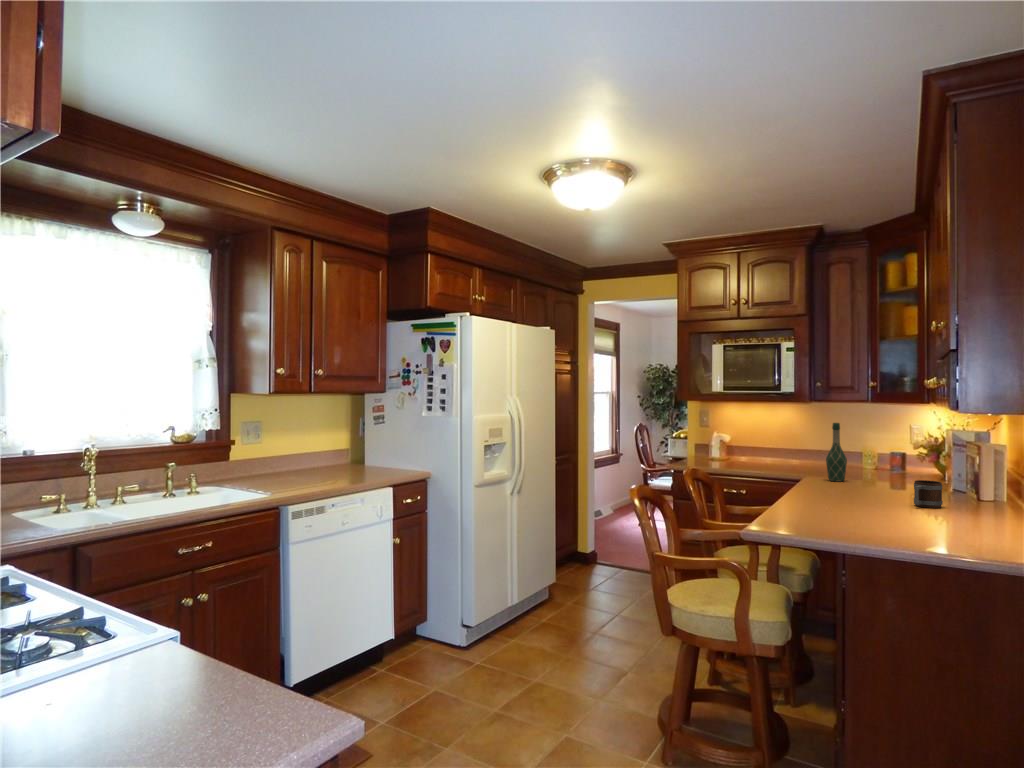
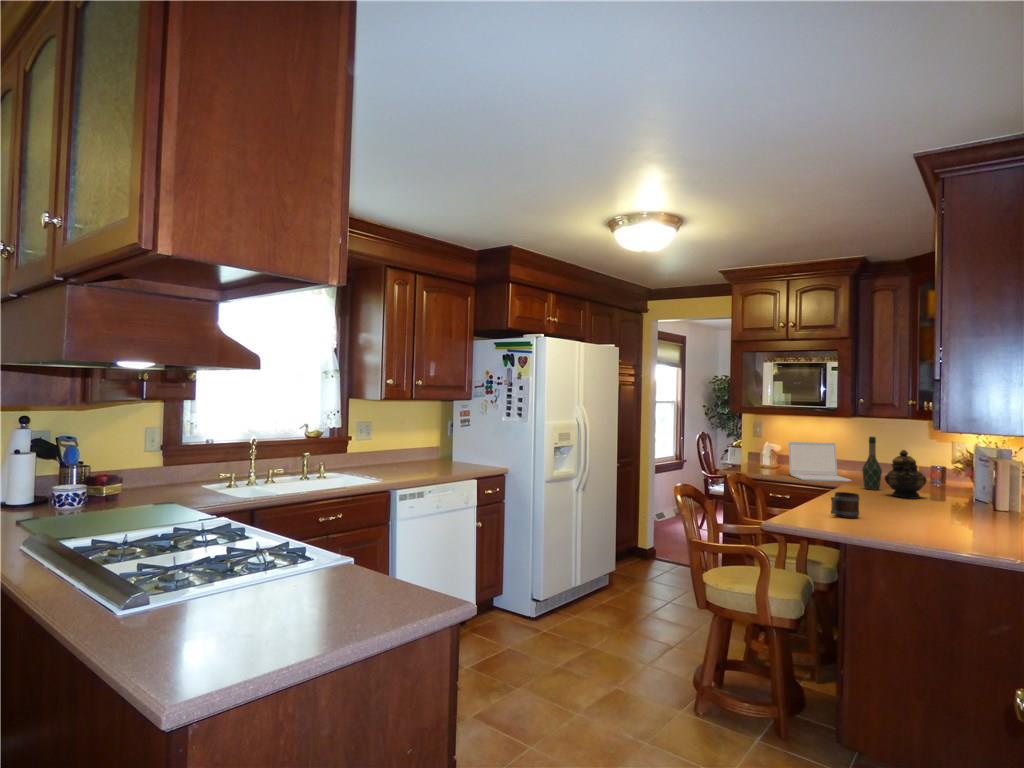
laptop: none [742,431,811,473] -> present [788,442,852,482]
teapot: none [853,436,899,490] -> present [885,450,926,499]
mug: present [914,480,943,508] -> present [831,492,860,518]

